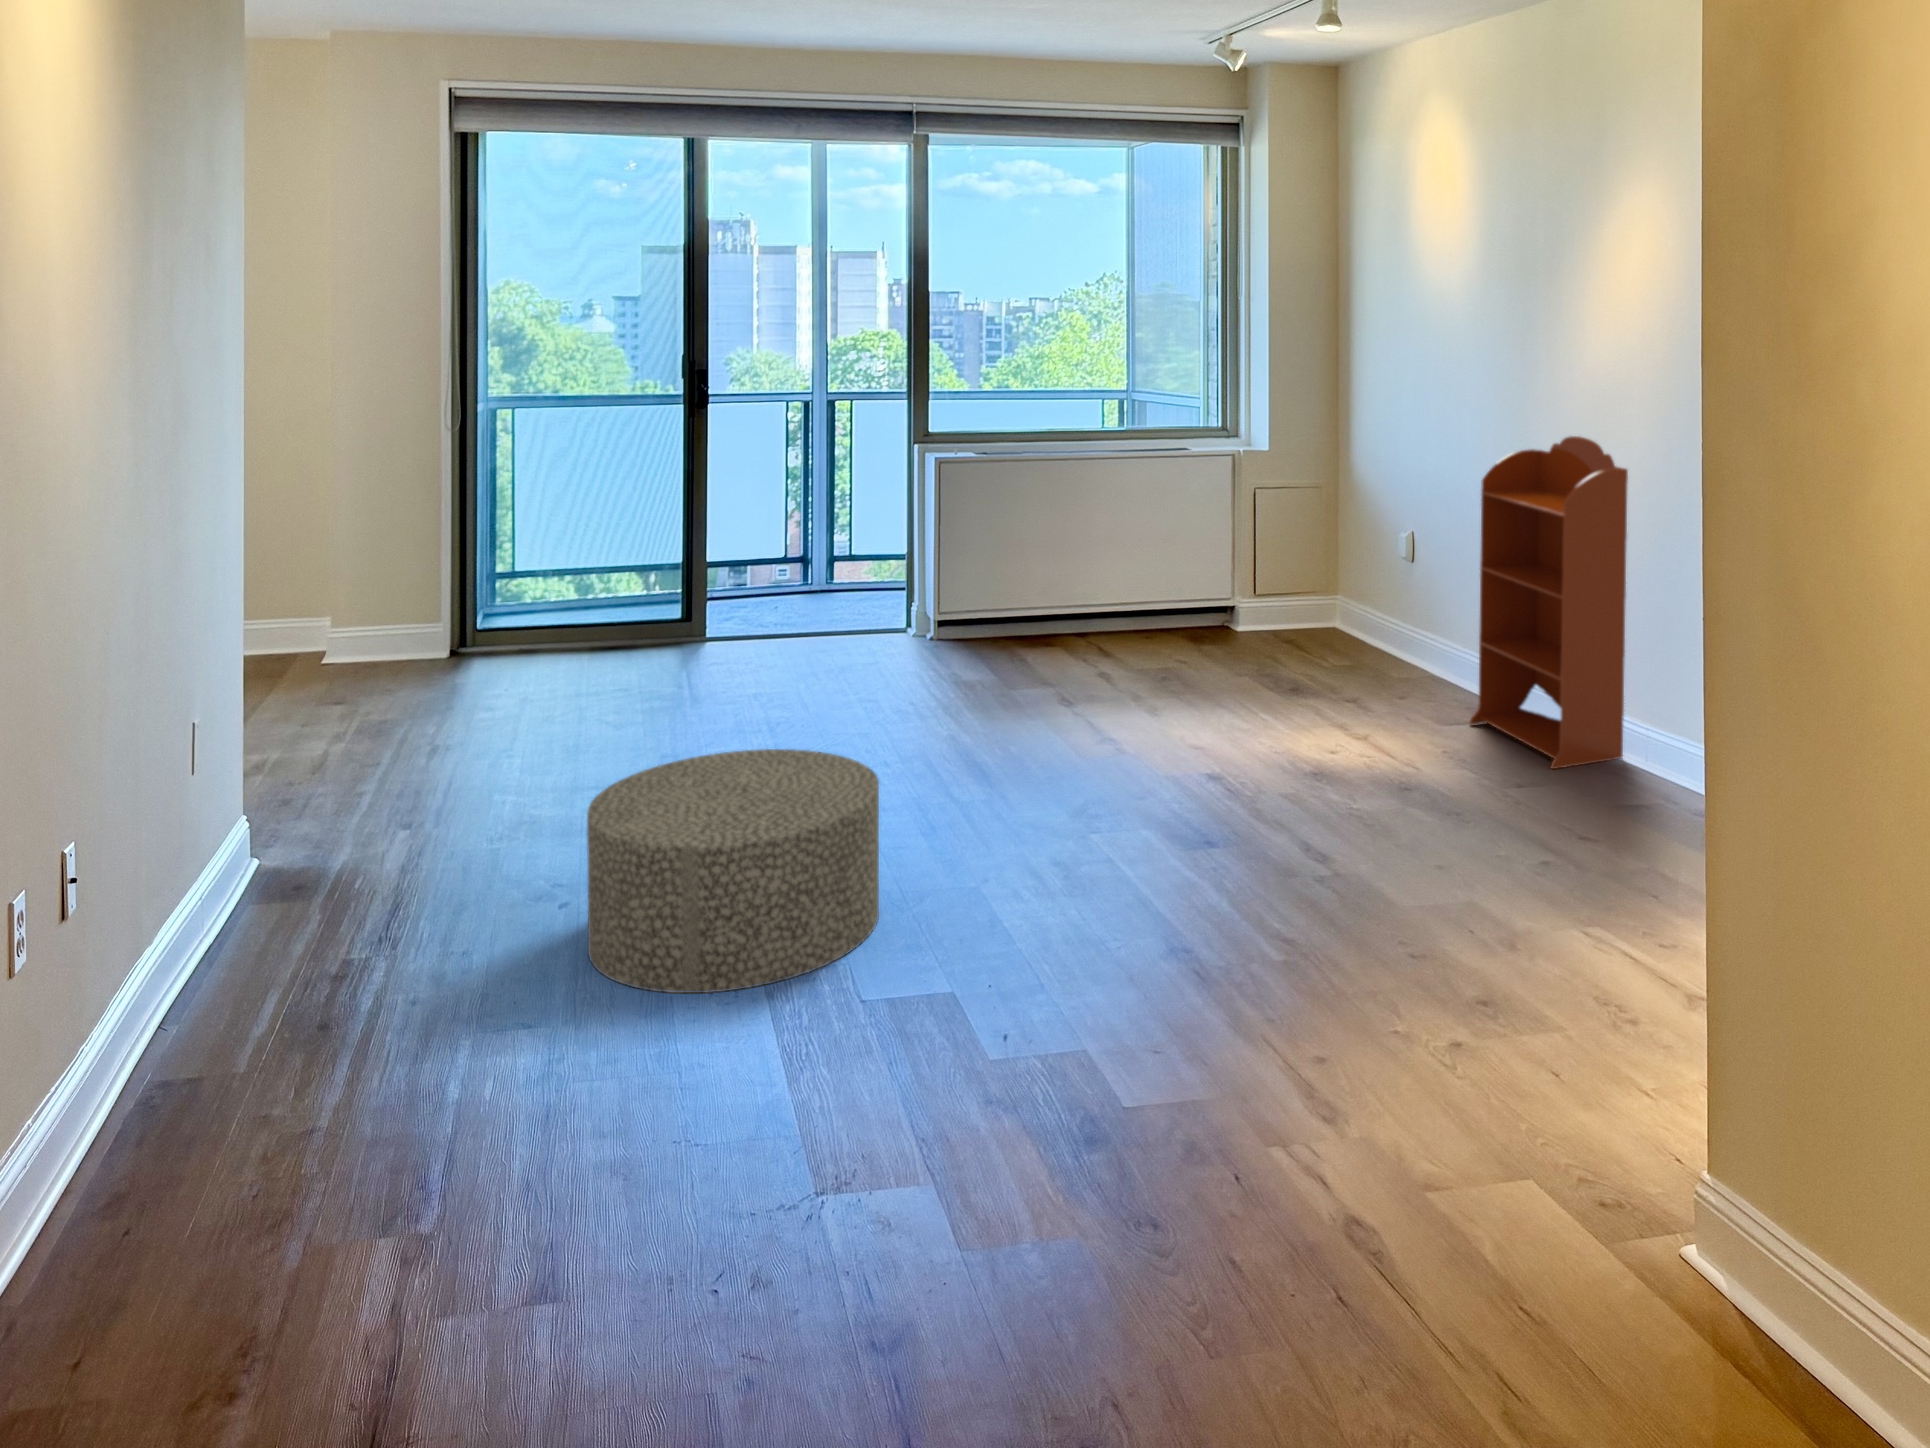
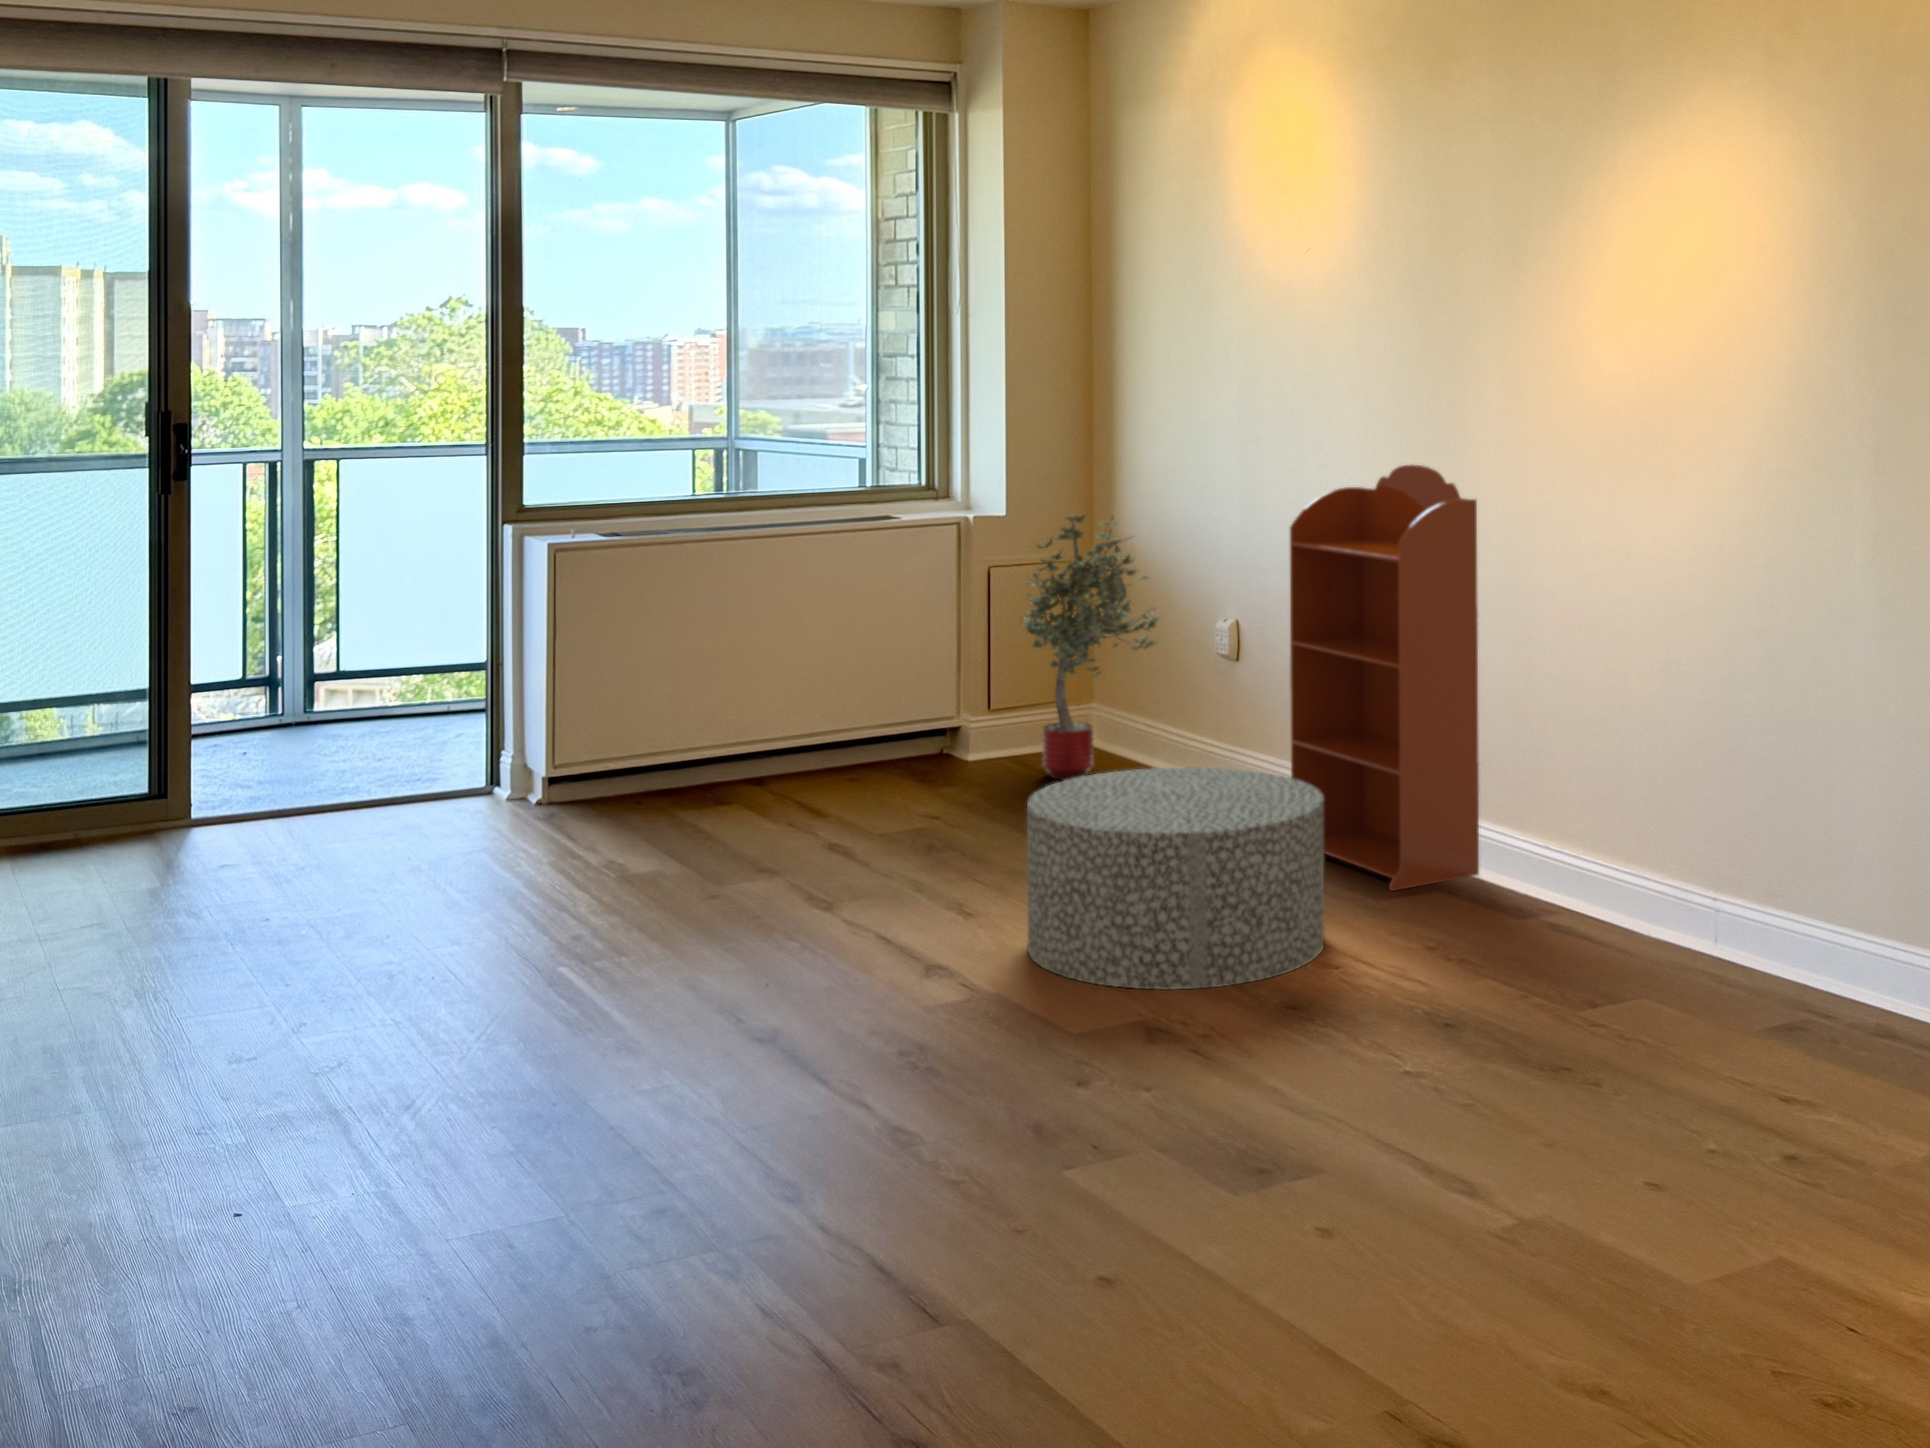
potted tree: none [1283,451,1391,649] -> present [1020,515,1161,780]
ottoman: present [587,749,879,993] -> present [1027,768,1324,989]

